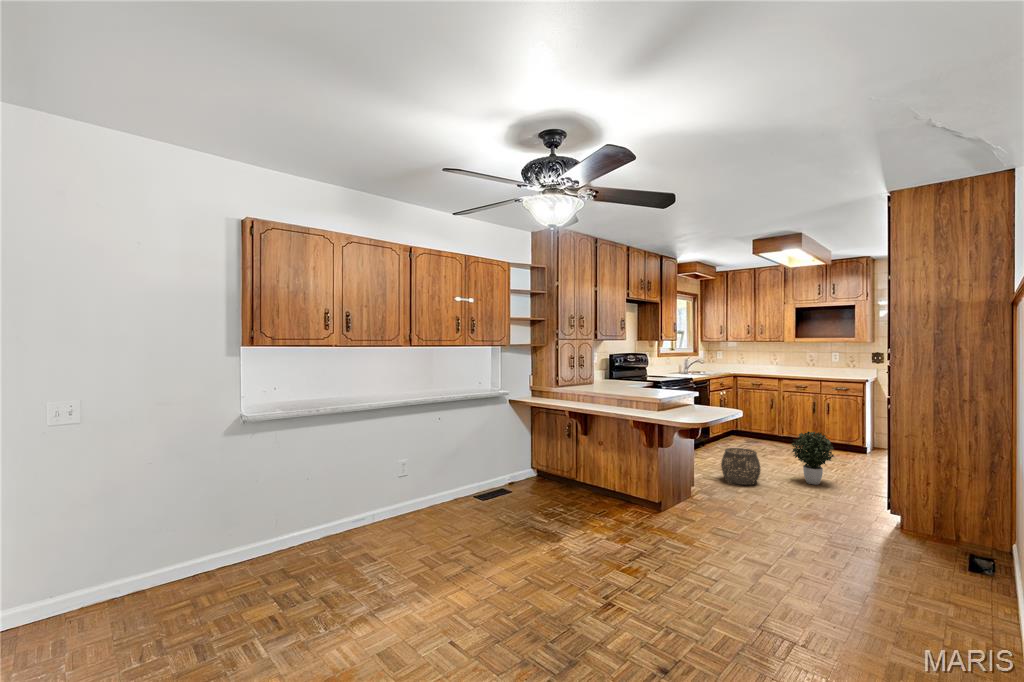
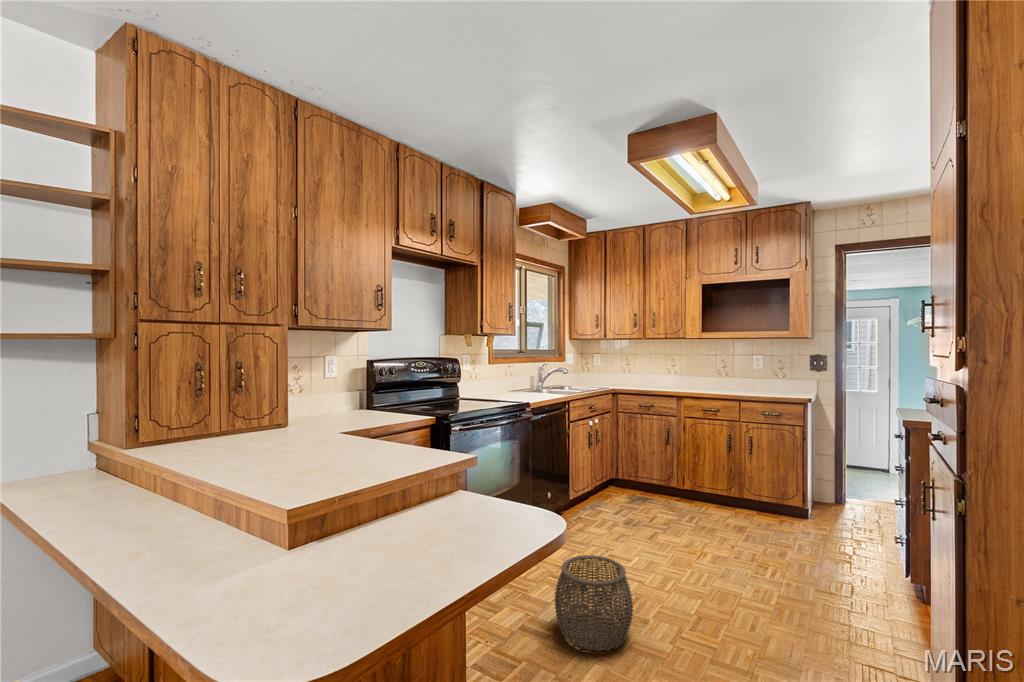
potted plant: present [792,432,834,485] -> none [695,517,781,634]

